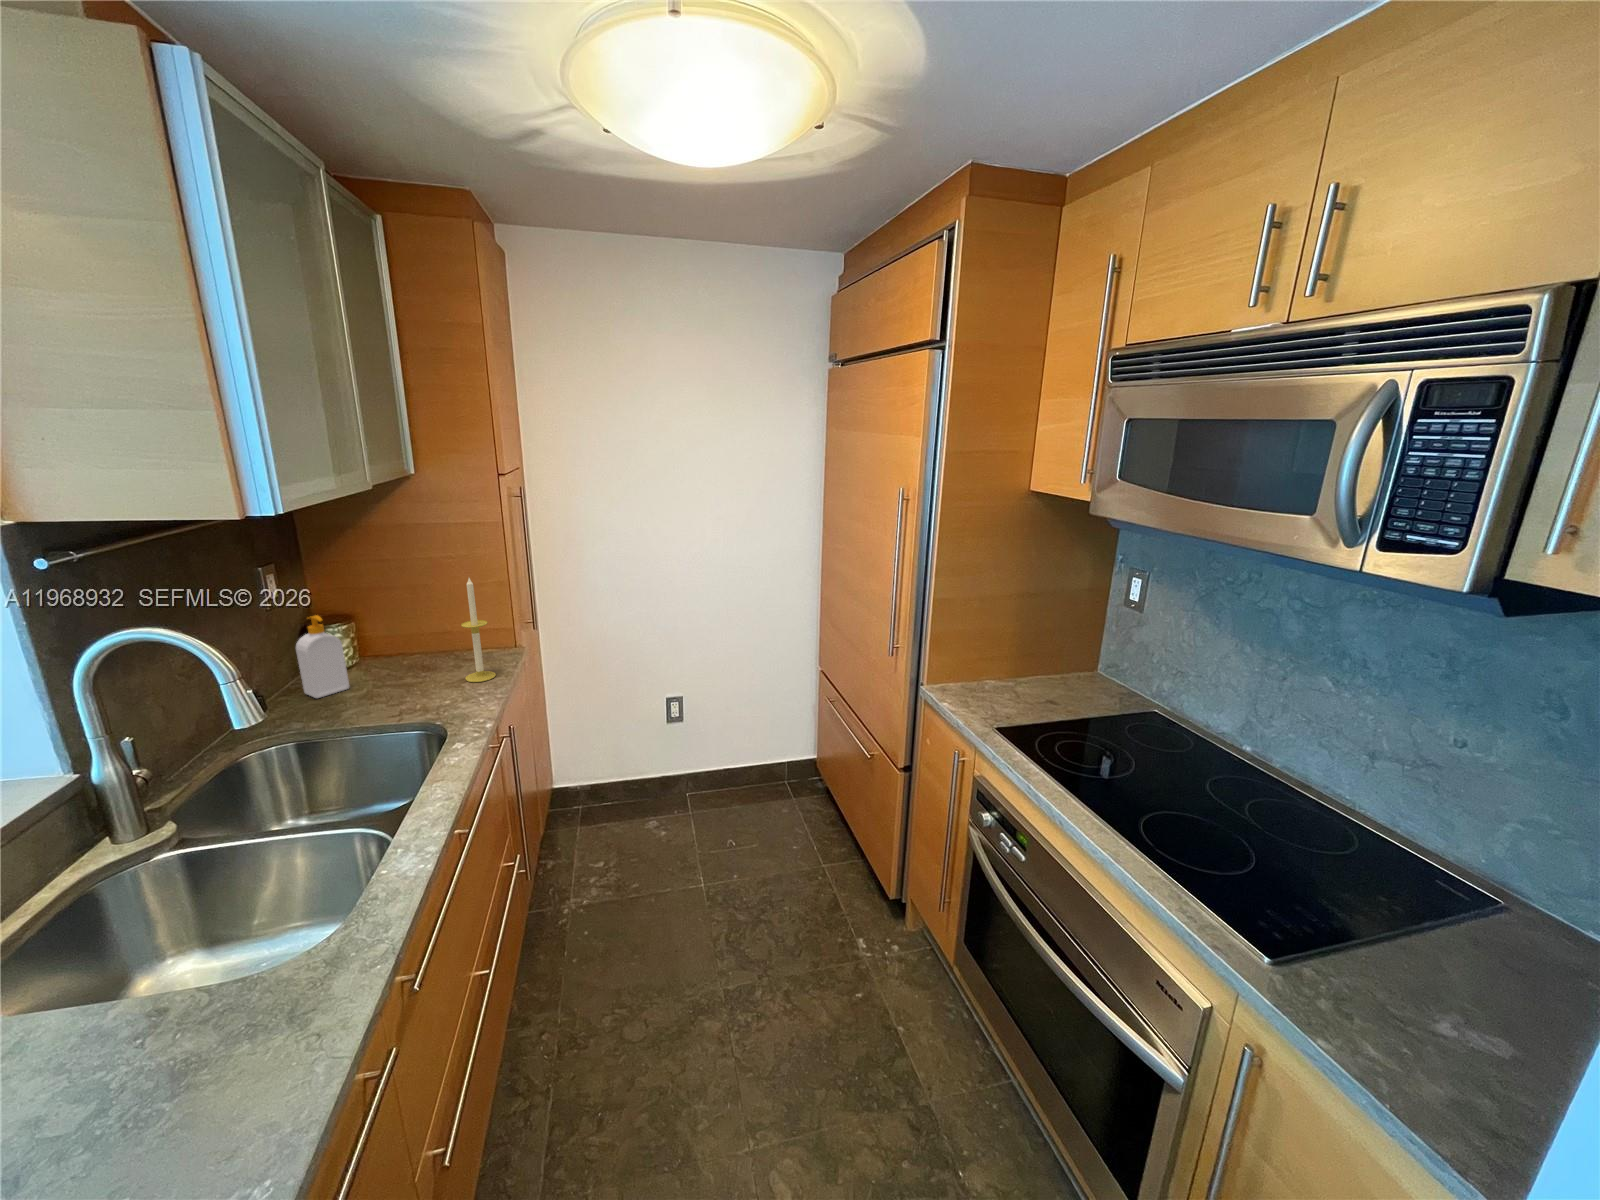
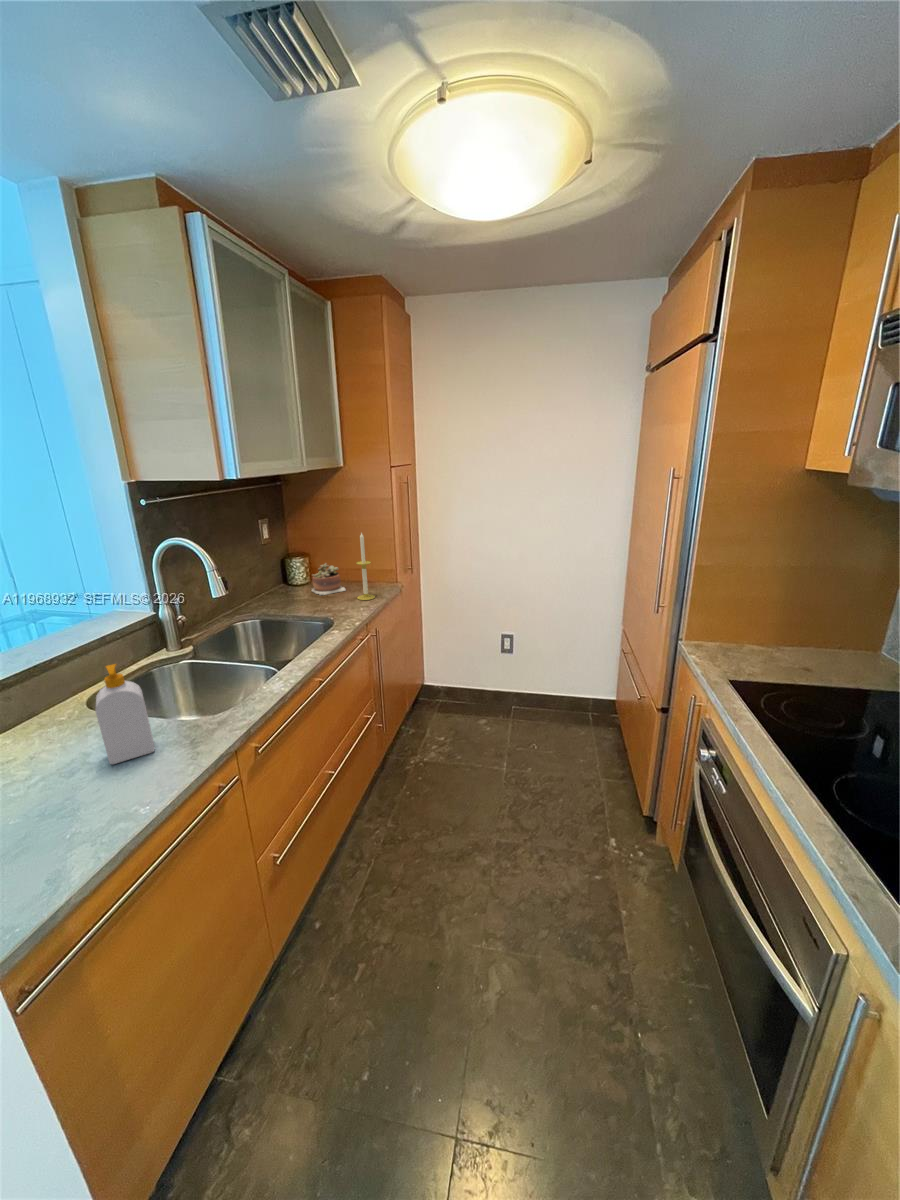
soap bottle: present [296,615,349,698] -> present [95,664,155,764]
succulent plant: none [367,628,438,683] -> present [312,563,346,595]

